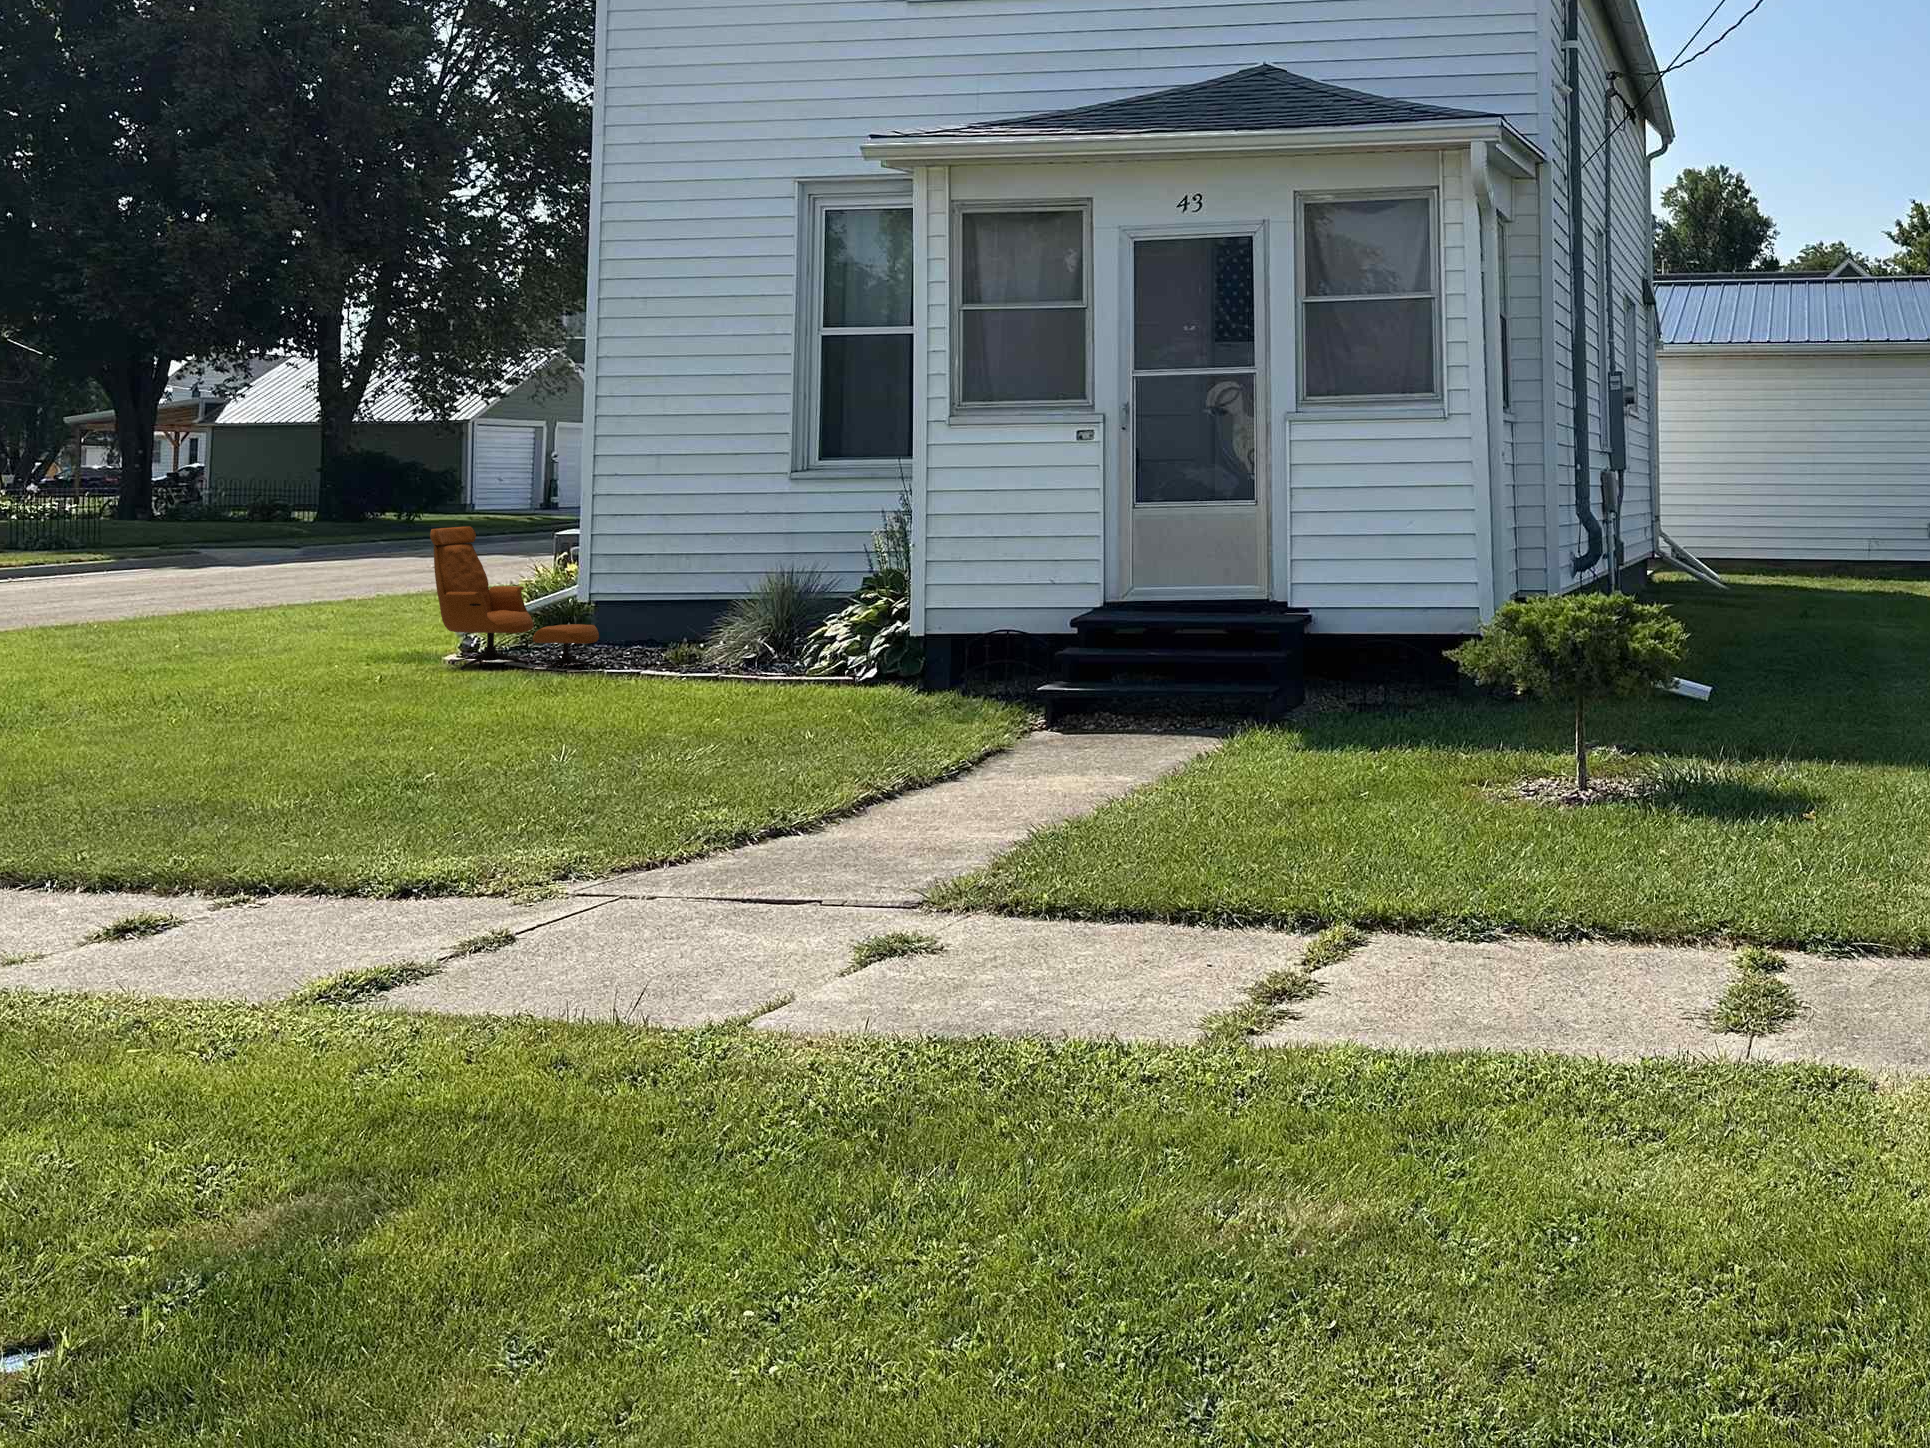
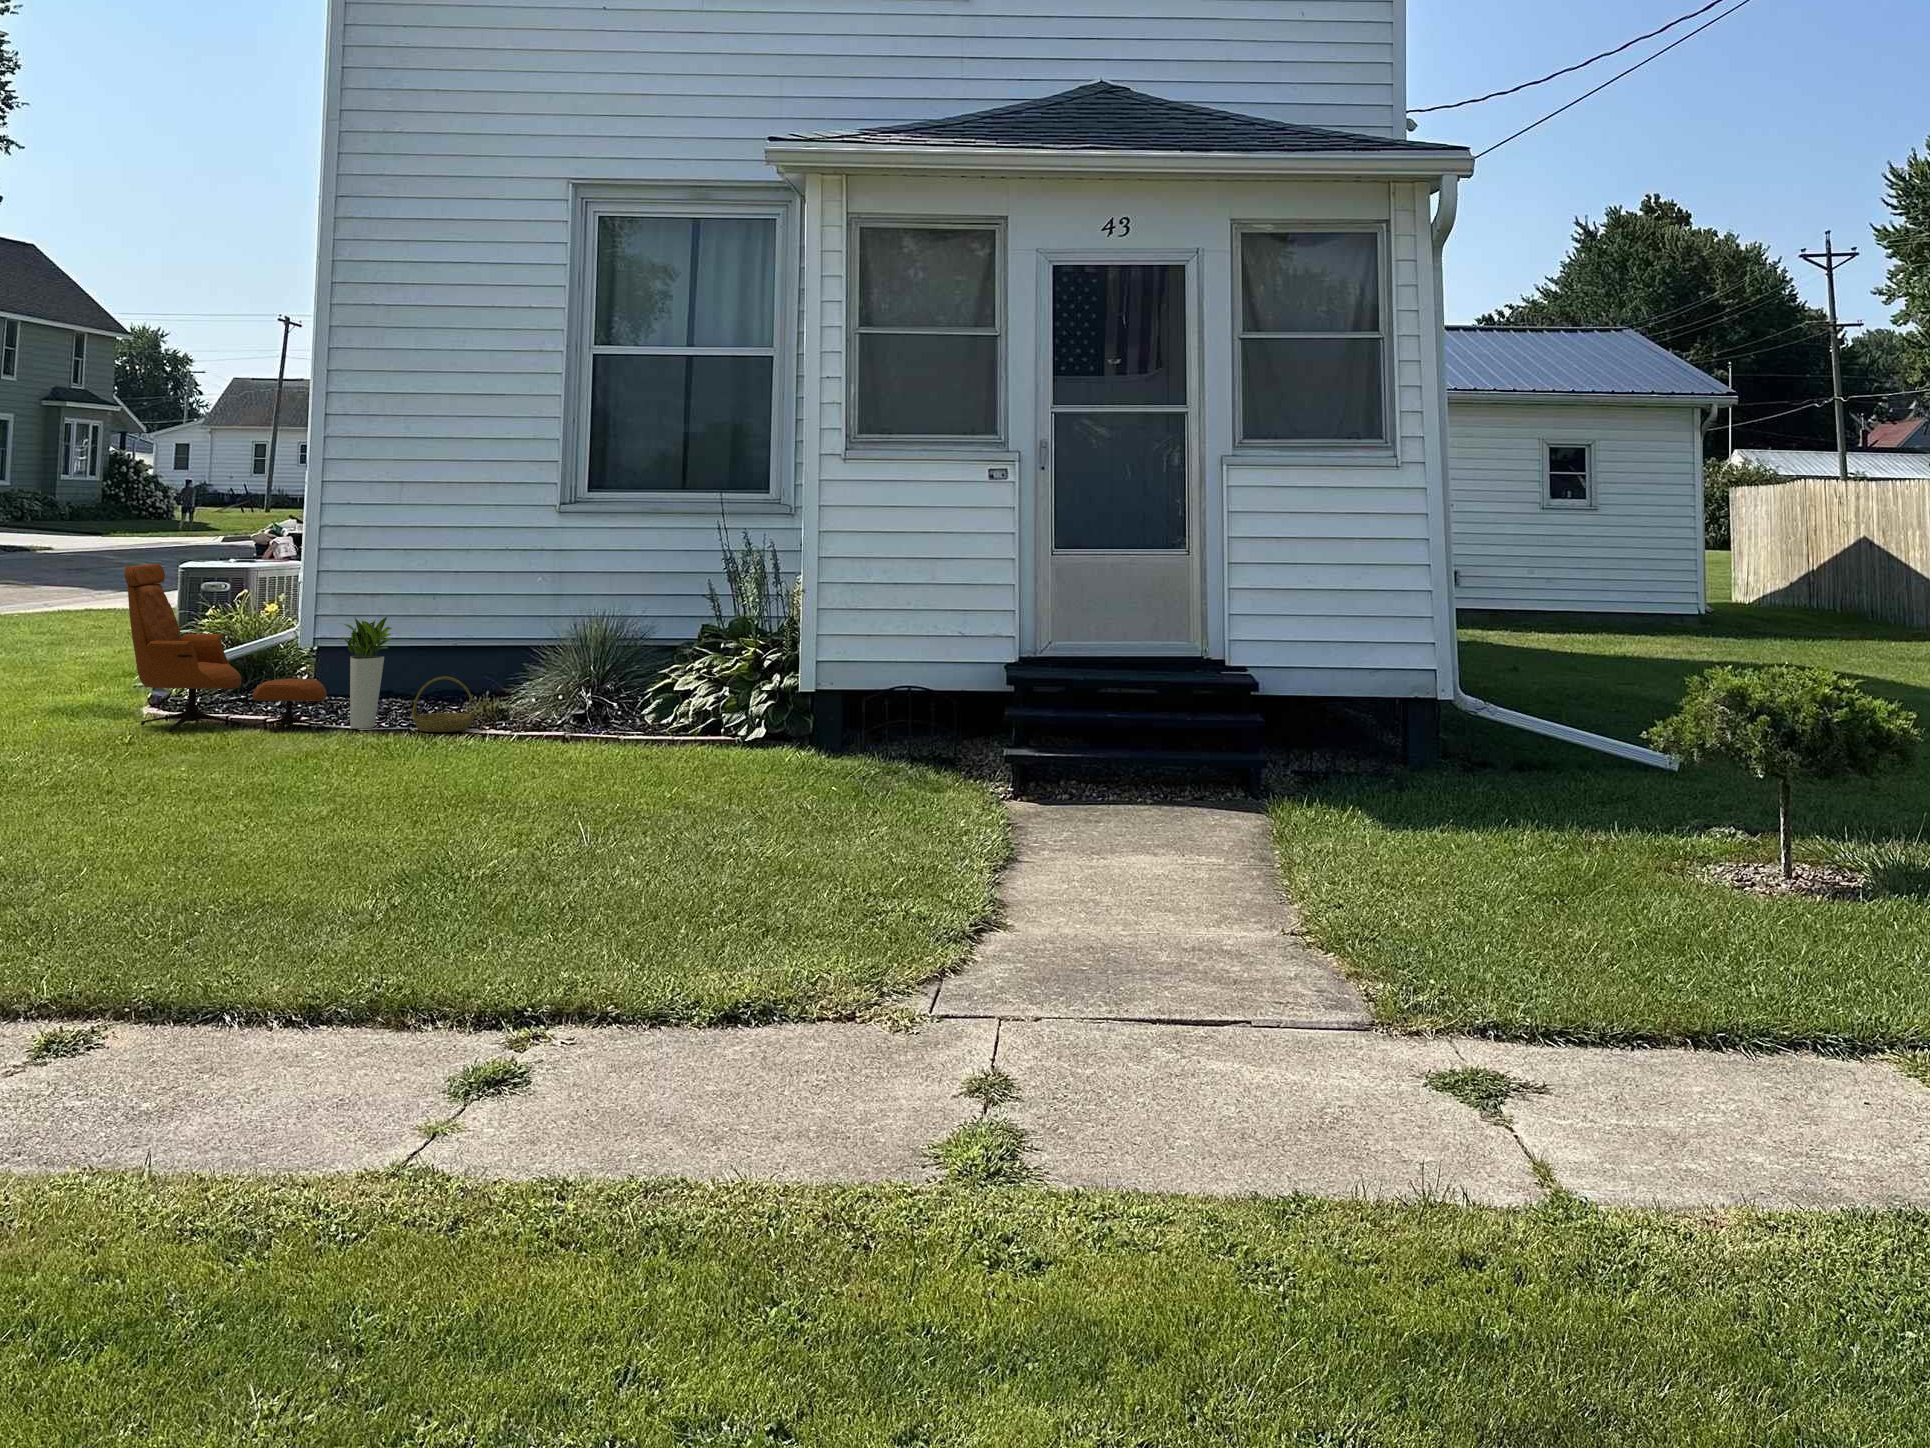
planter: none [606,569,658,667] -> present [343,617,392,729]
basket: none [661,622,718,670] -> present [412,677,475,732]

